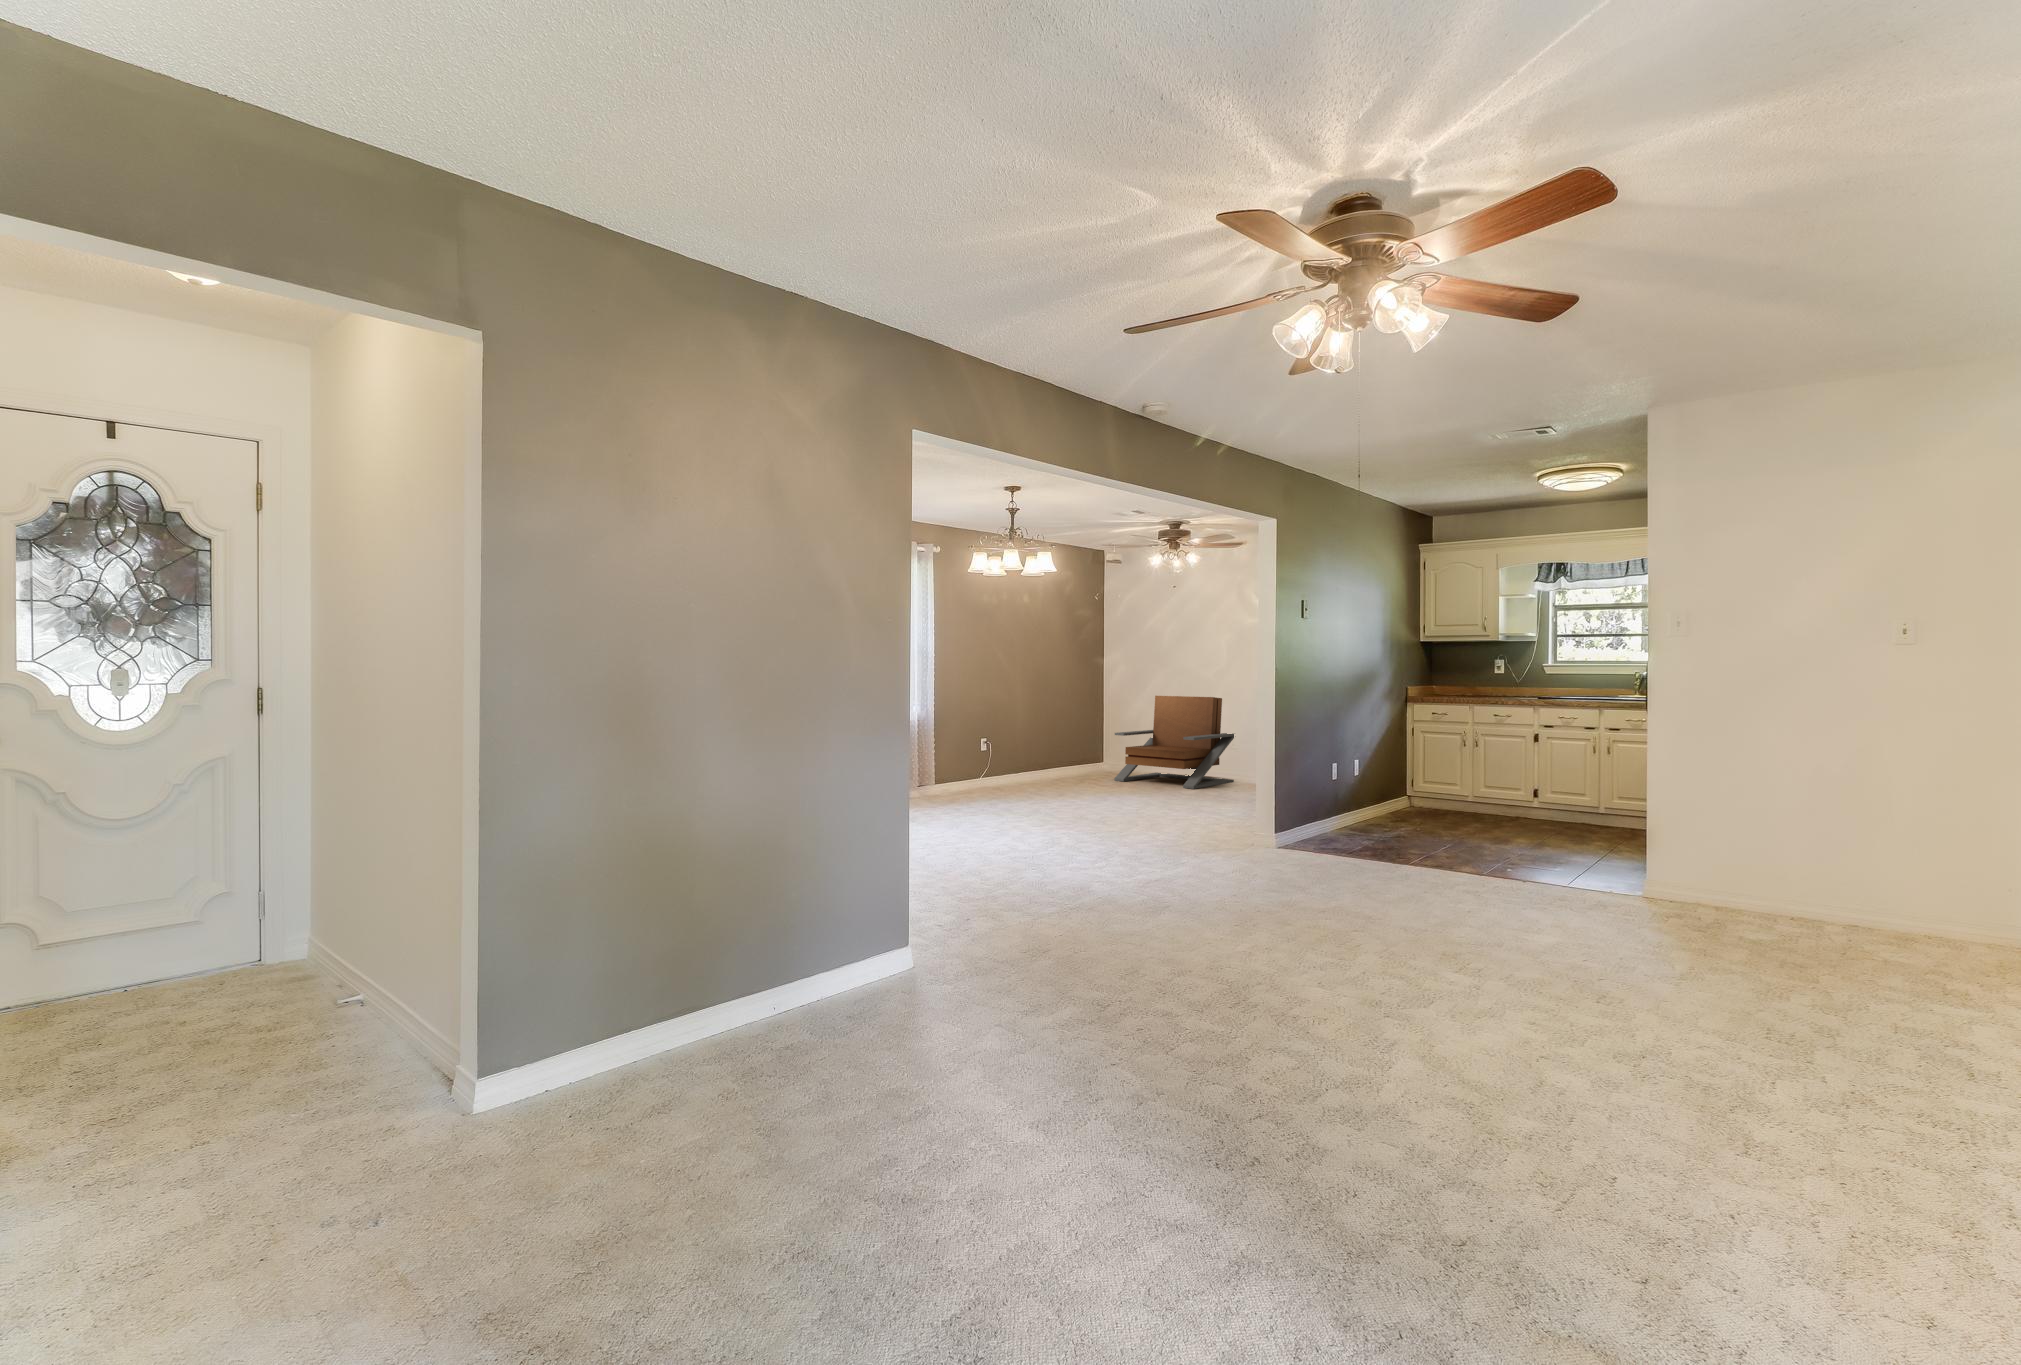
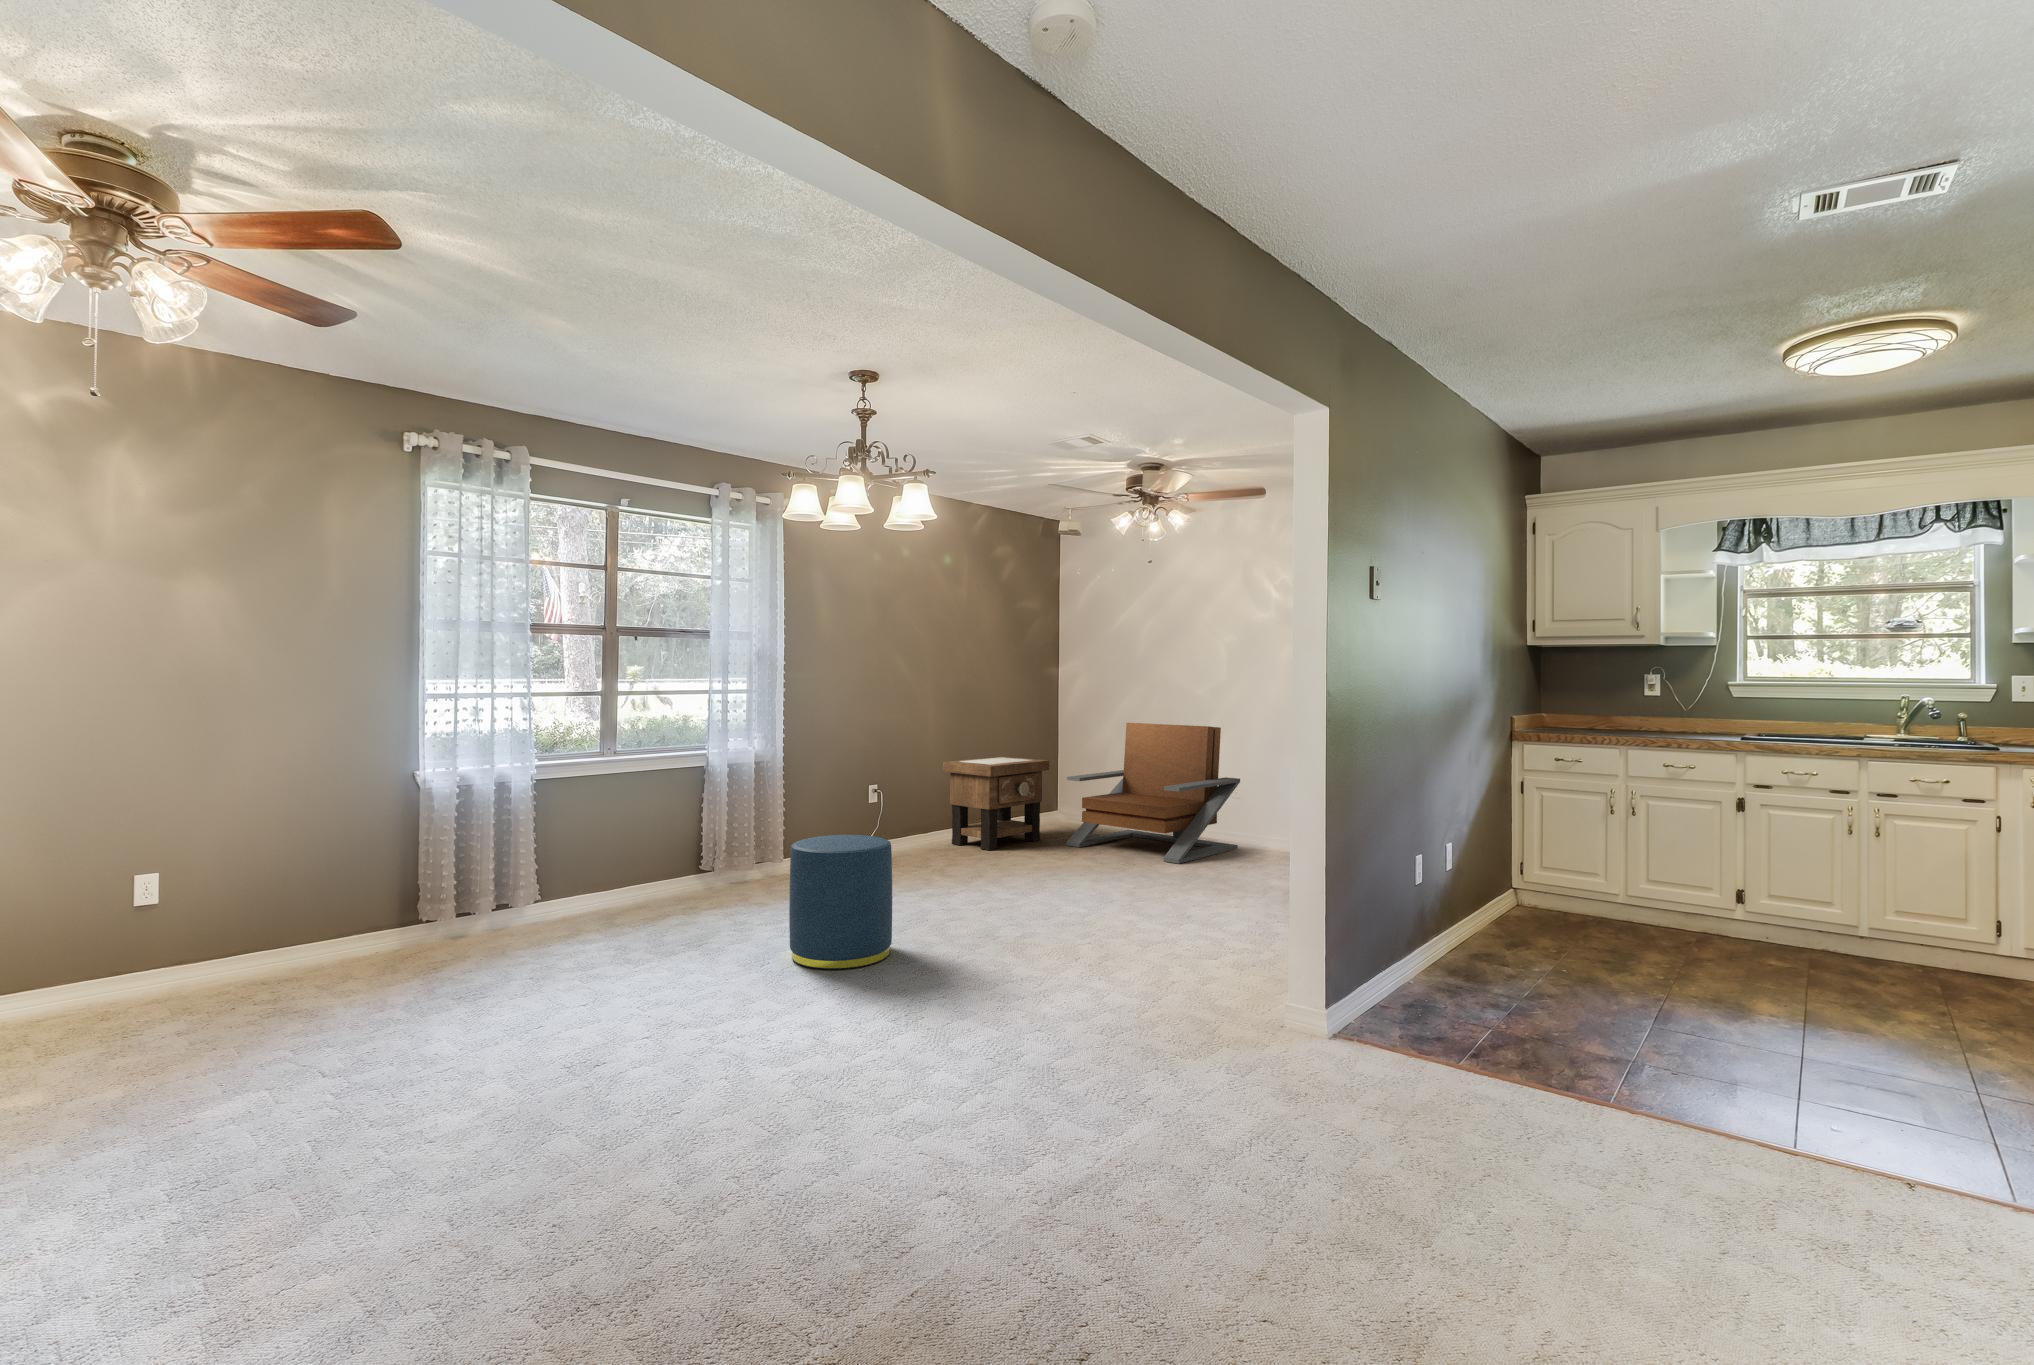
side table: none [1028,720,1101,783] -> present [943,757,1049,850]
ottoman: none [970,756,1029,829] -> present [789,835,892,970]

